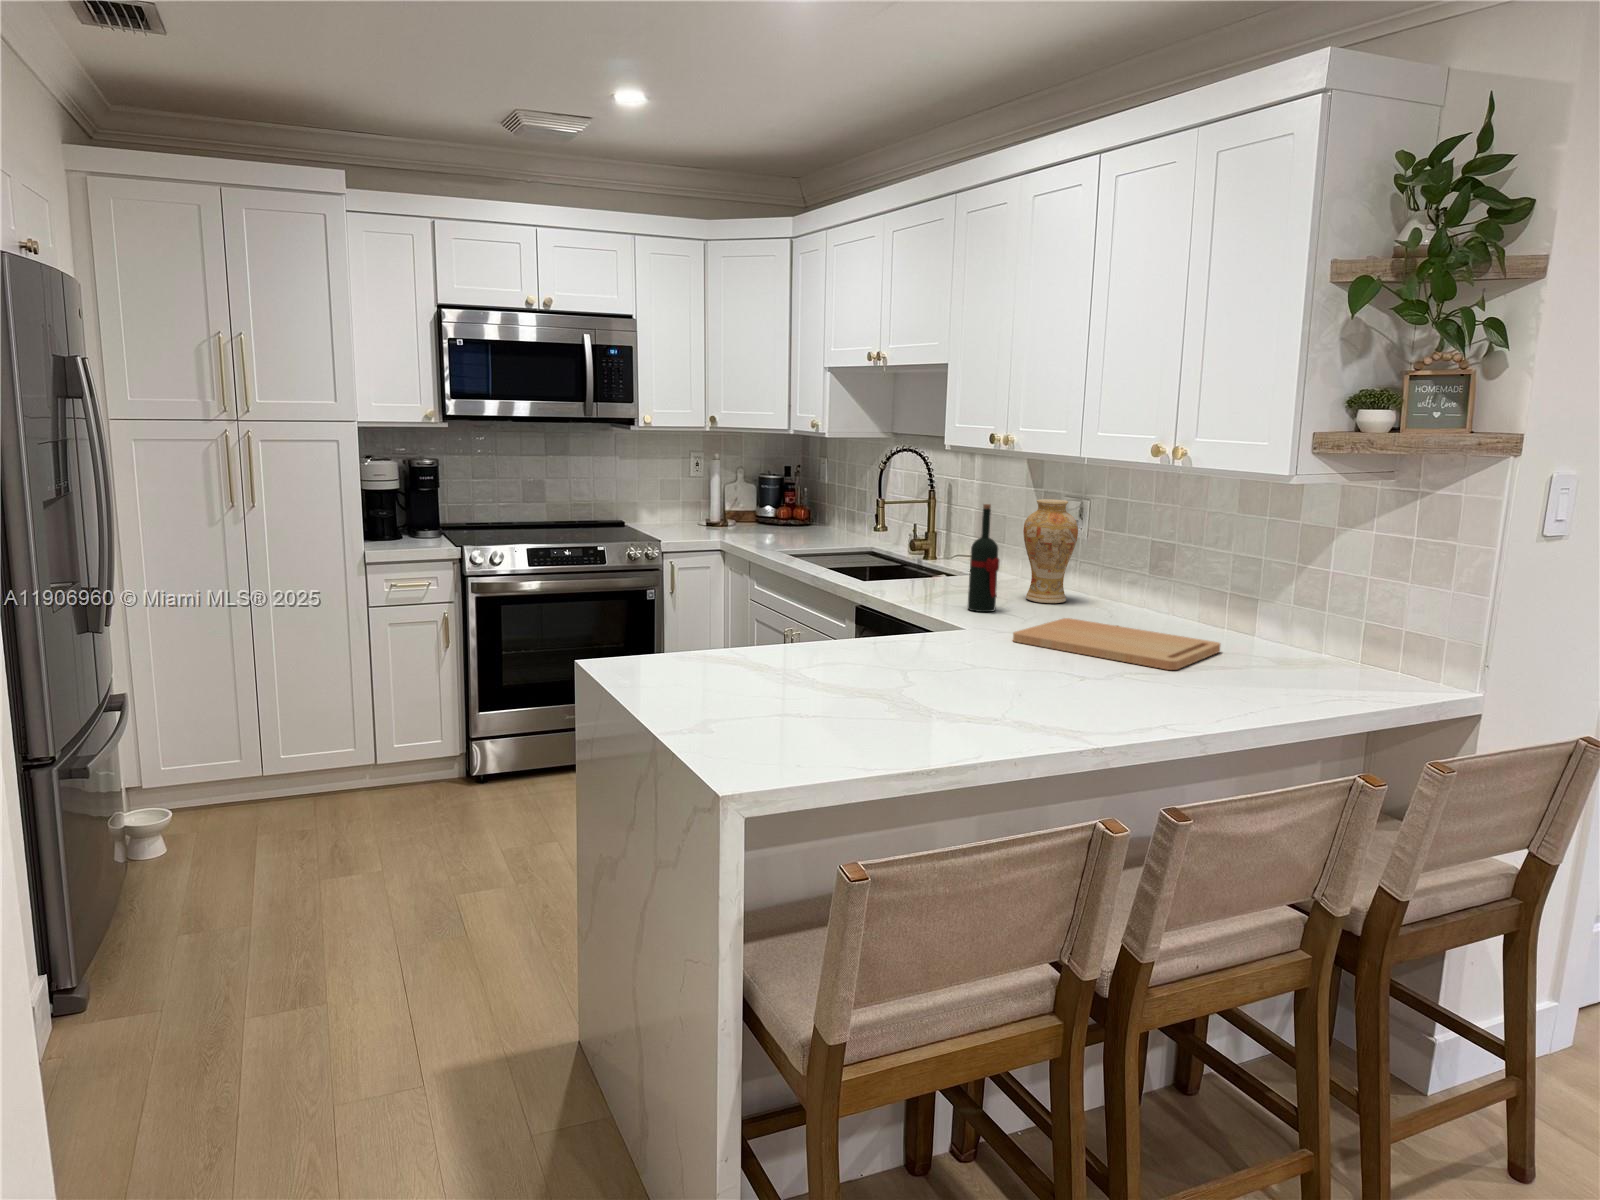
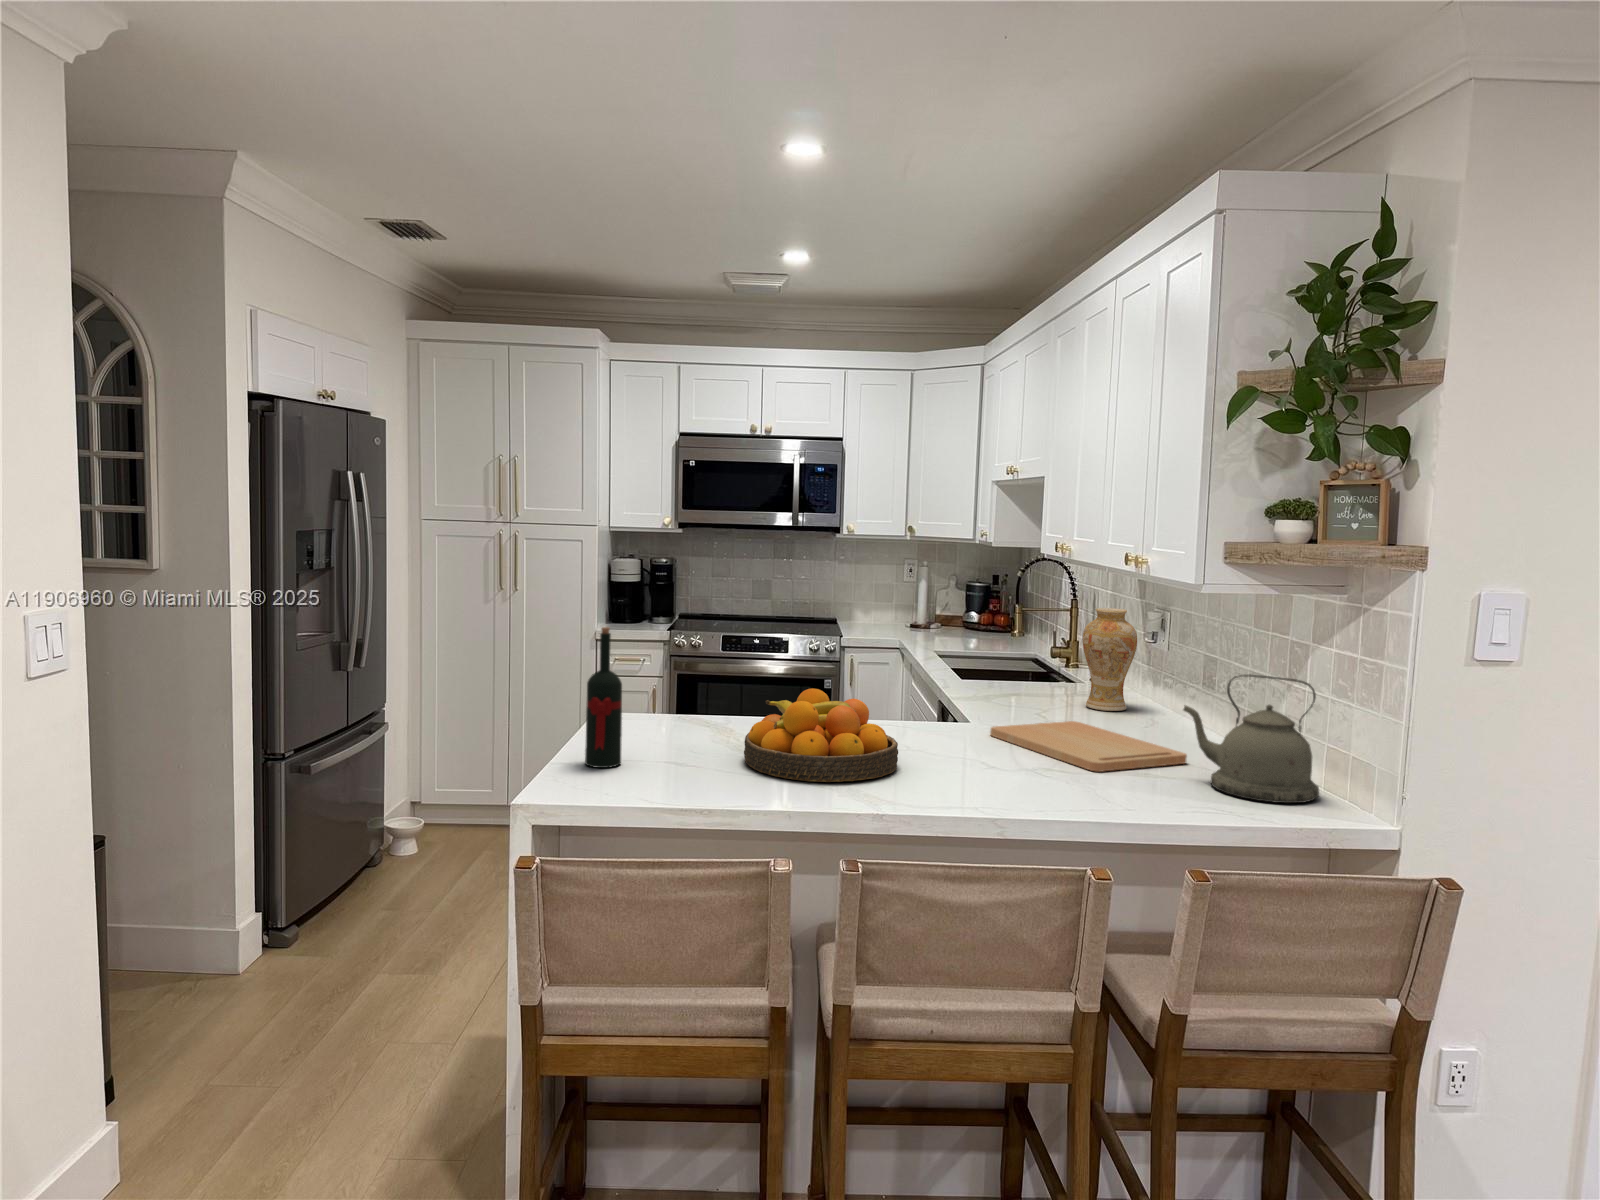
wine bottle: present [968,504,999,612] -> present [585,627,622,768]
kettle: none [1249,562,1380,683] -> present [1183,675,1319,803]
fruit bowl: none [847,611,1023,718] -> present [744,688,898,782]

